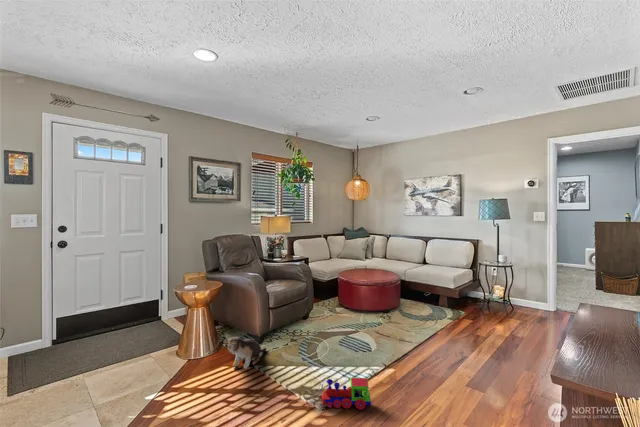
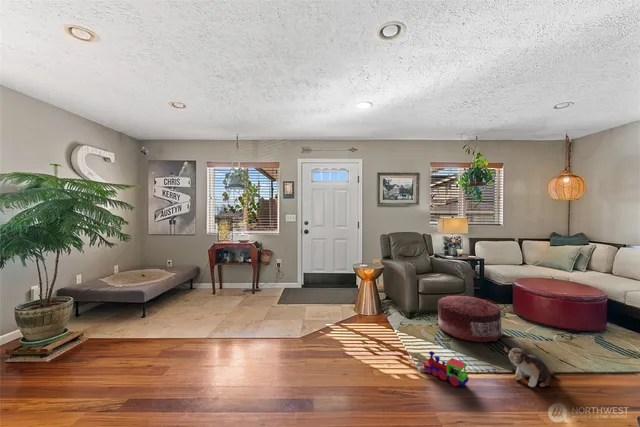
pouf: none [292,298,352,349] -> present [438,295,502,342]
plush toy: present [224,337,266,368] -> present [504,347,556,387]

